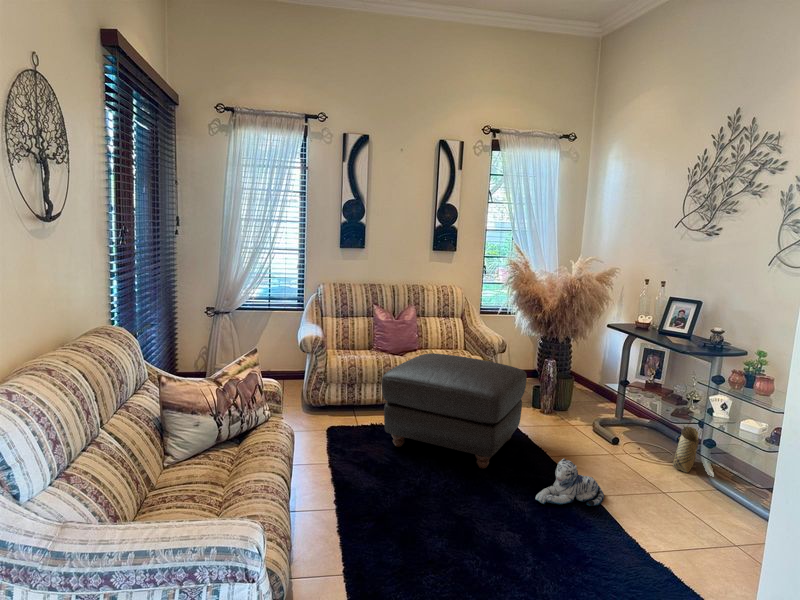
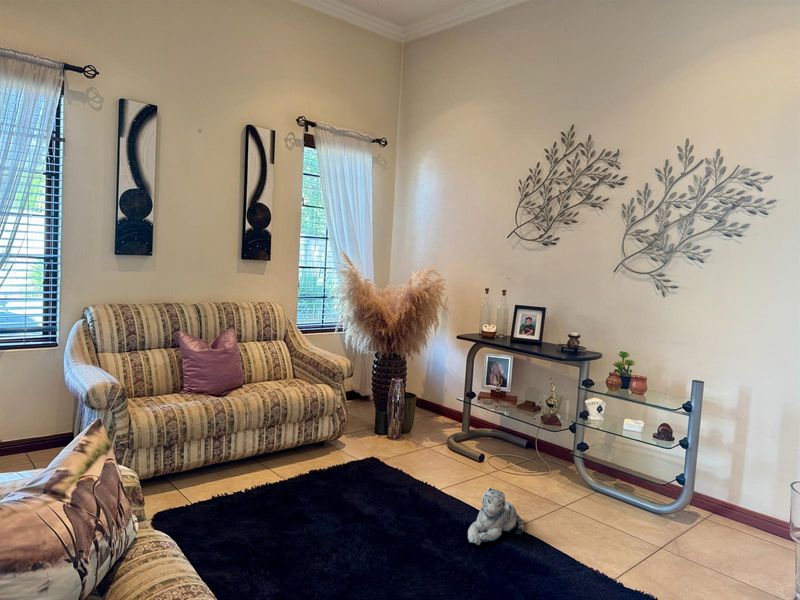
ottoman: present [382,353,527,468] -> none [247,387,412,520]
woven basket: present [673,410,701,473] -> none [541,416,569,477]

